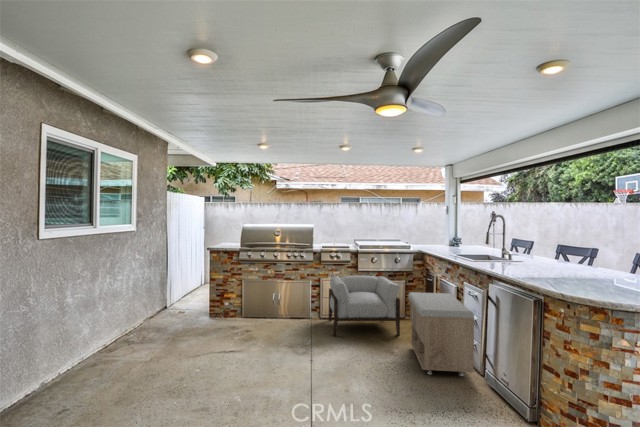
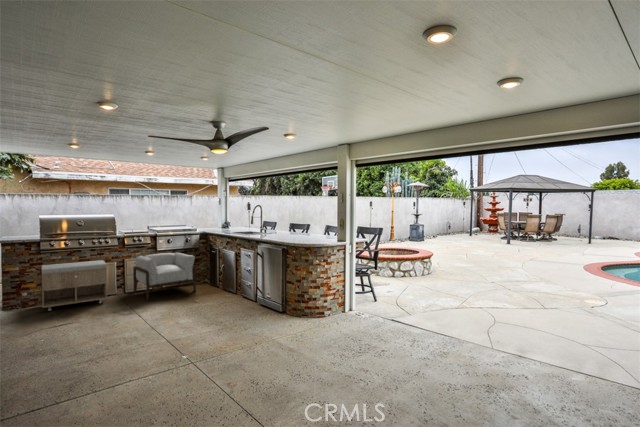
storage bench: present [408,292,474,376] -> present [42,260,107,311]

